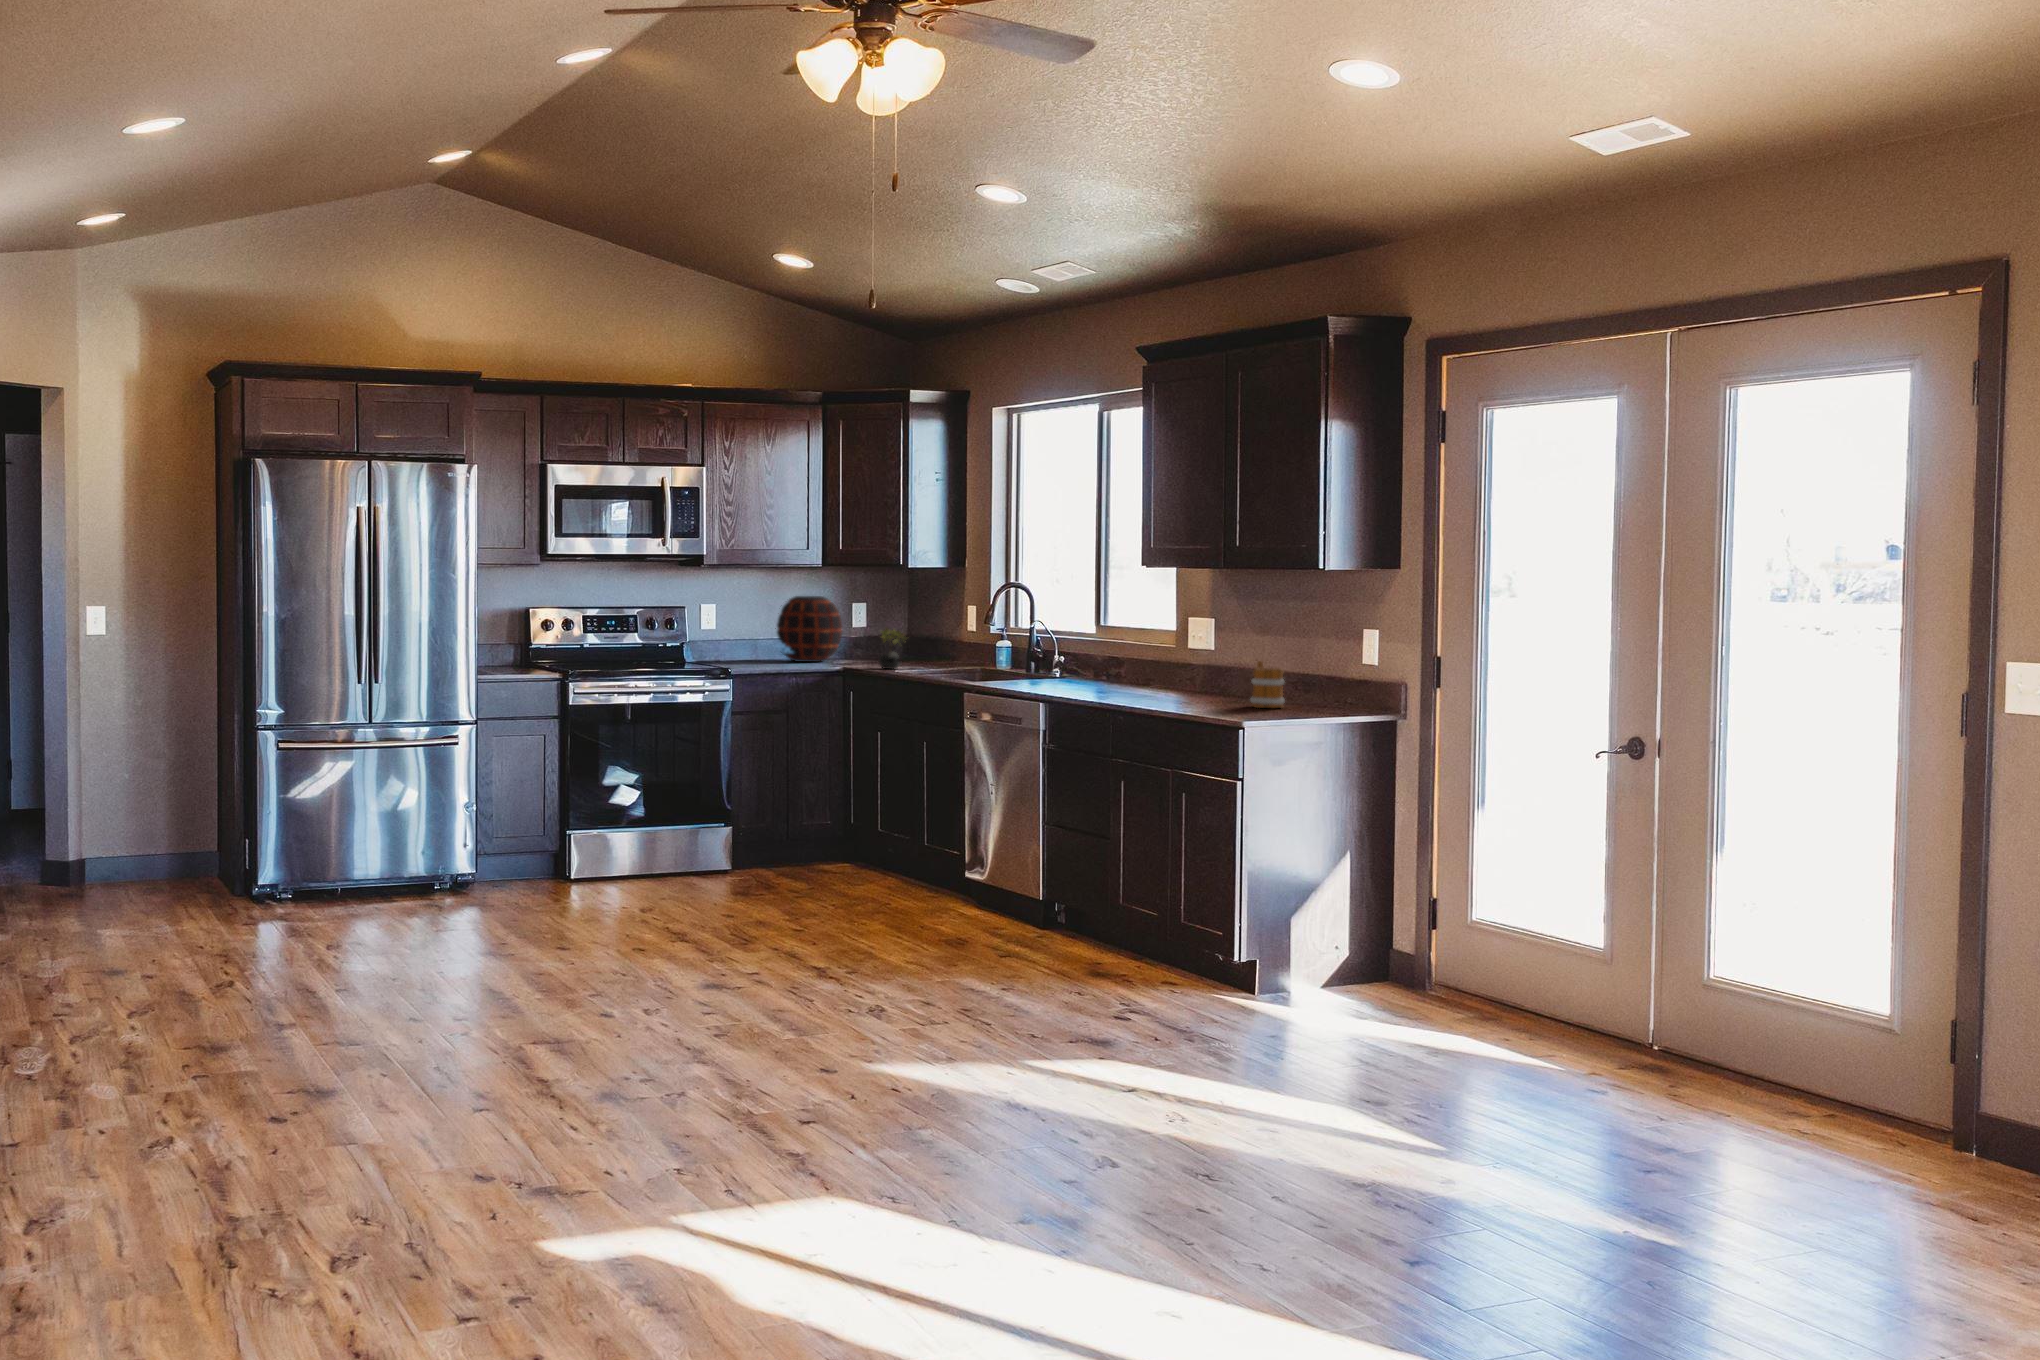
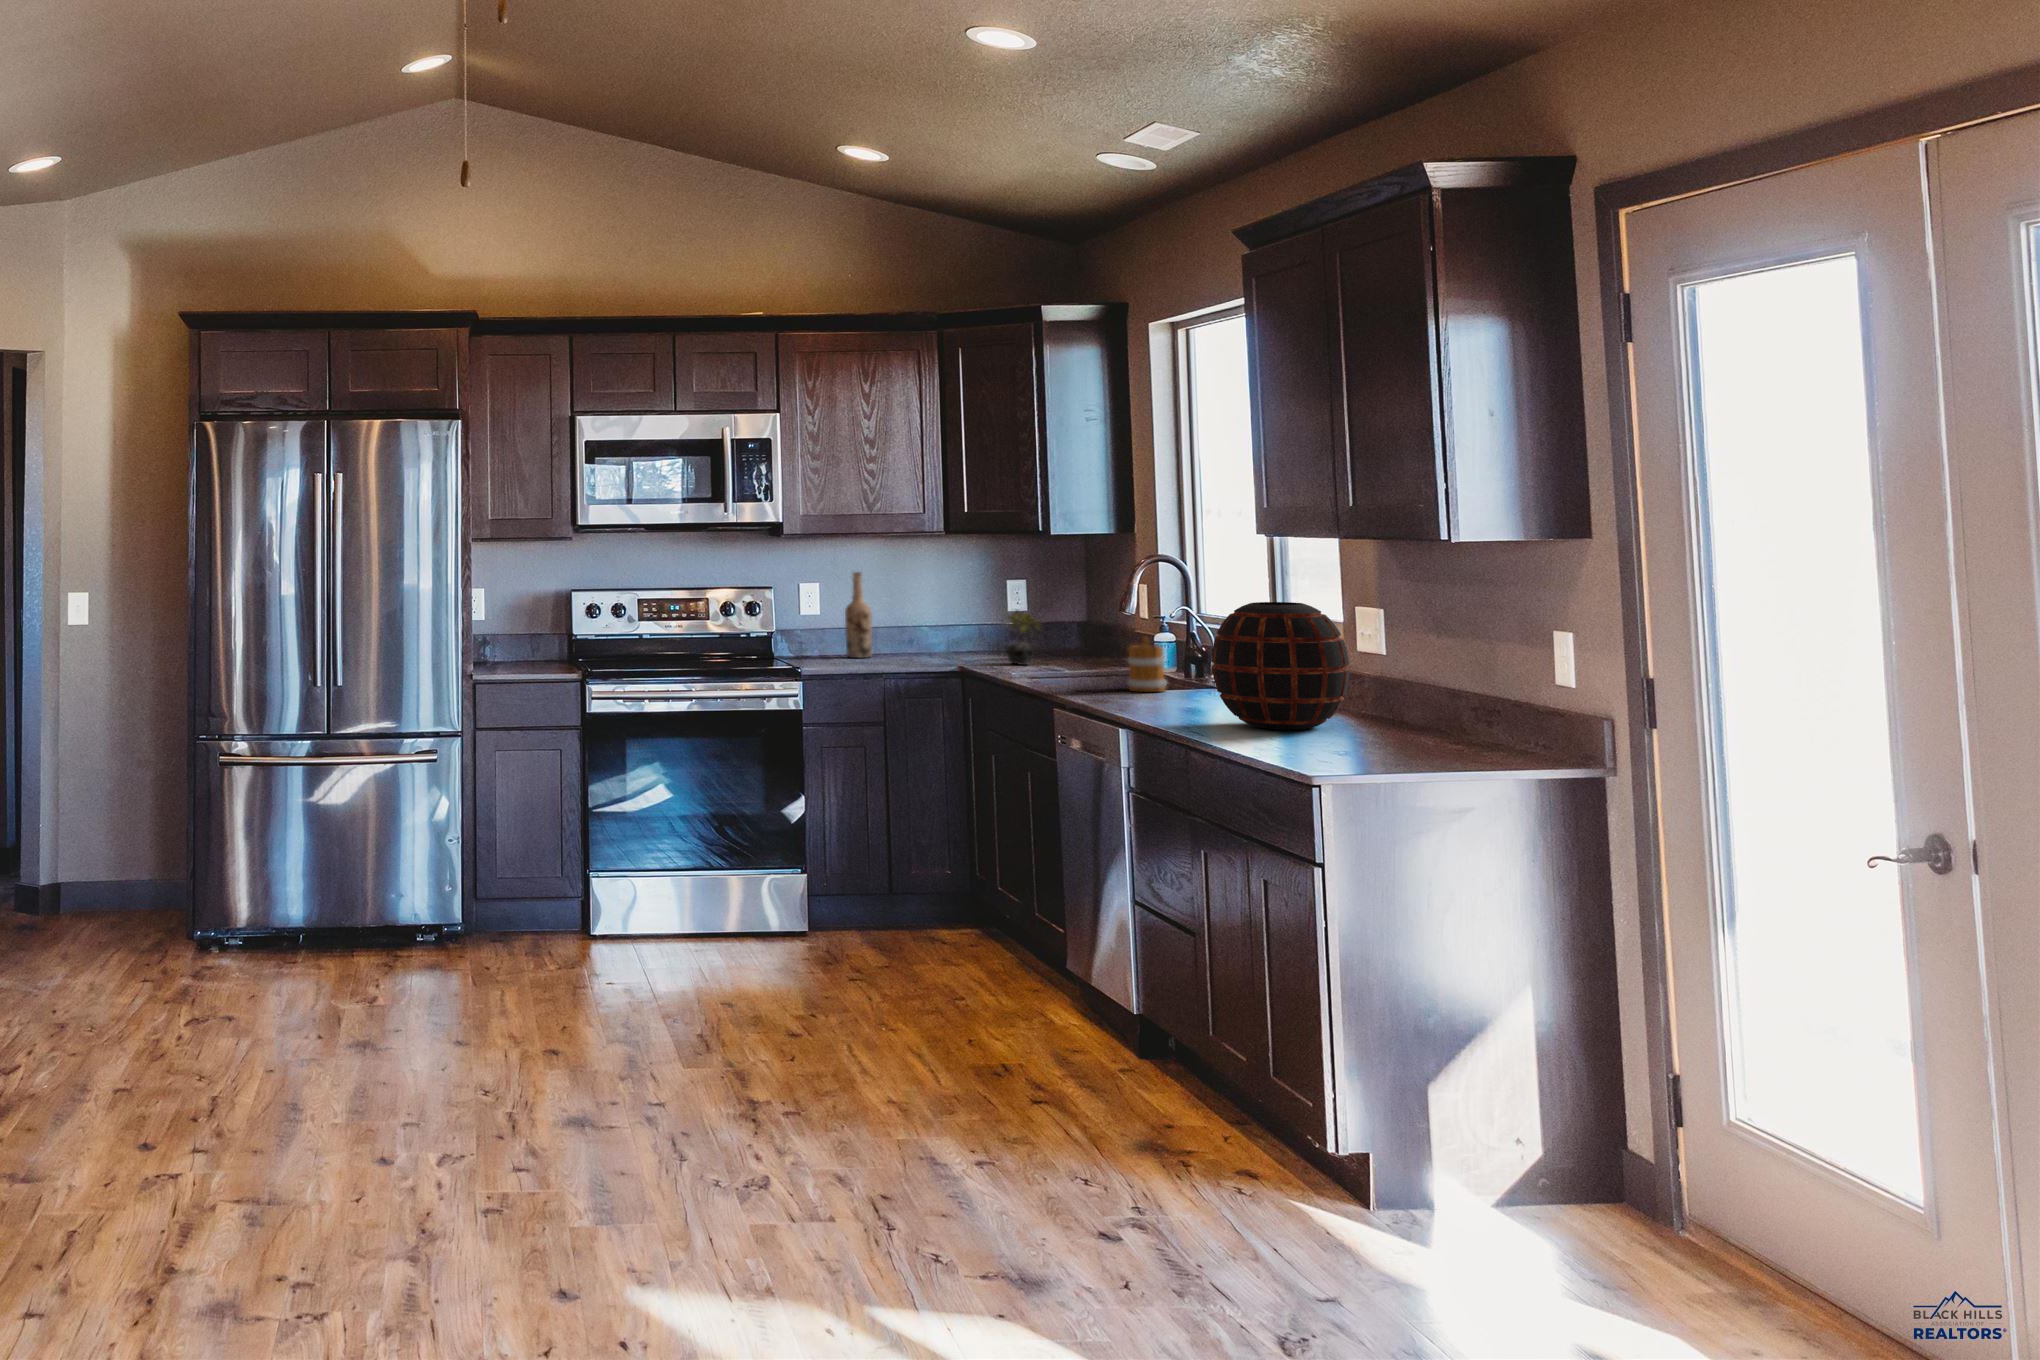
decorative vase: present [775,596,842,662] -> present [1211,602,1350,730]
wine bottle: none [742,597,764,666] -> present [845,572,872,658]
mug: present [1250,661,1285,708] -> present [1128,637,1166,692]

